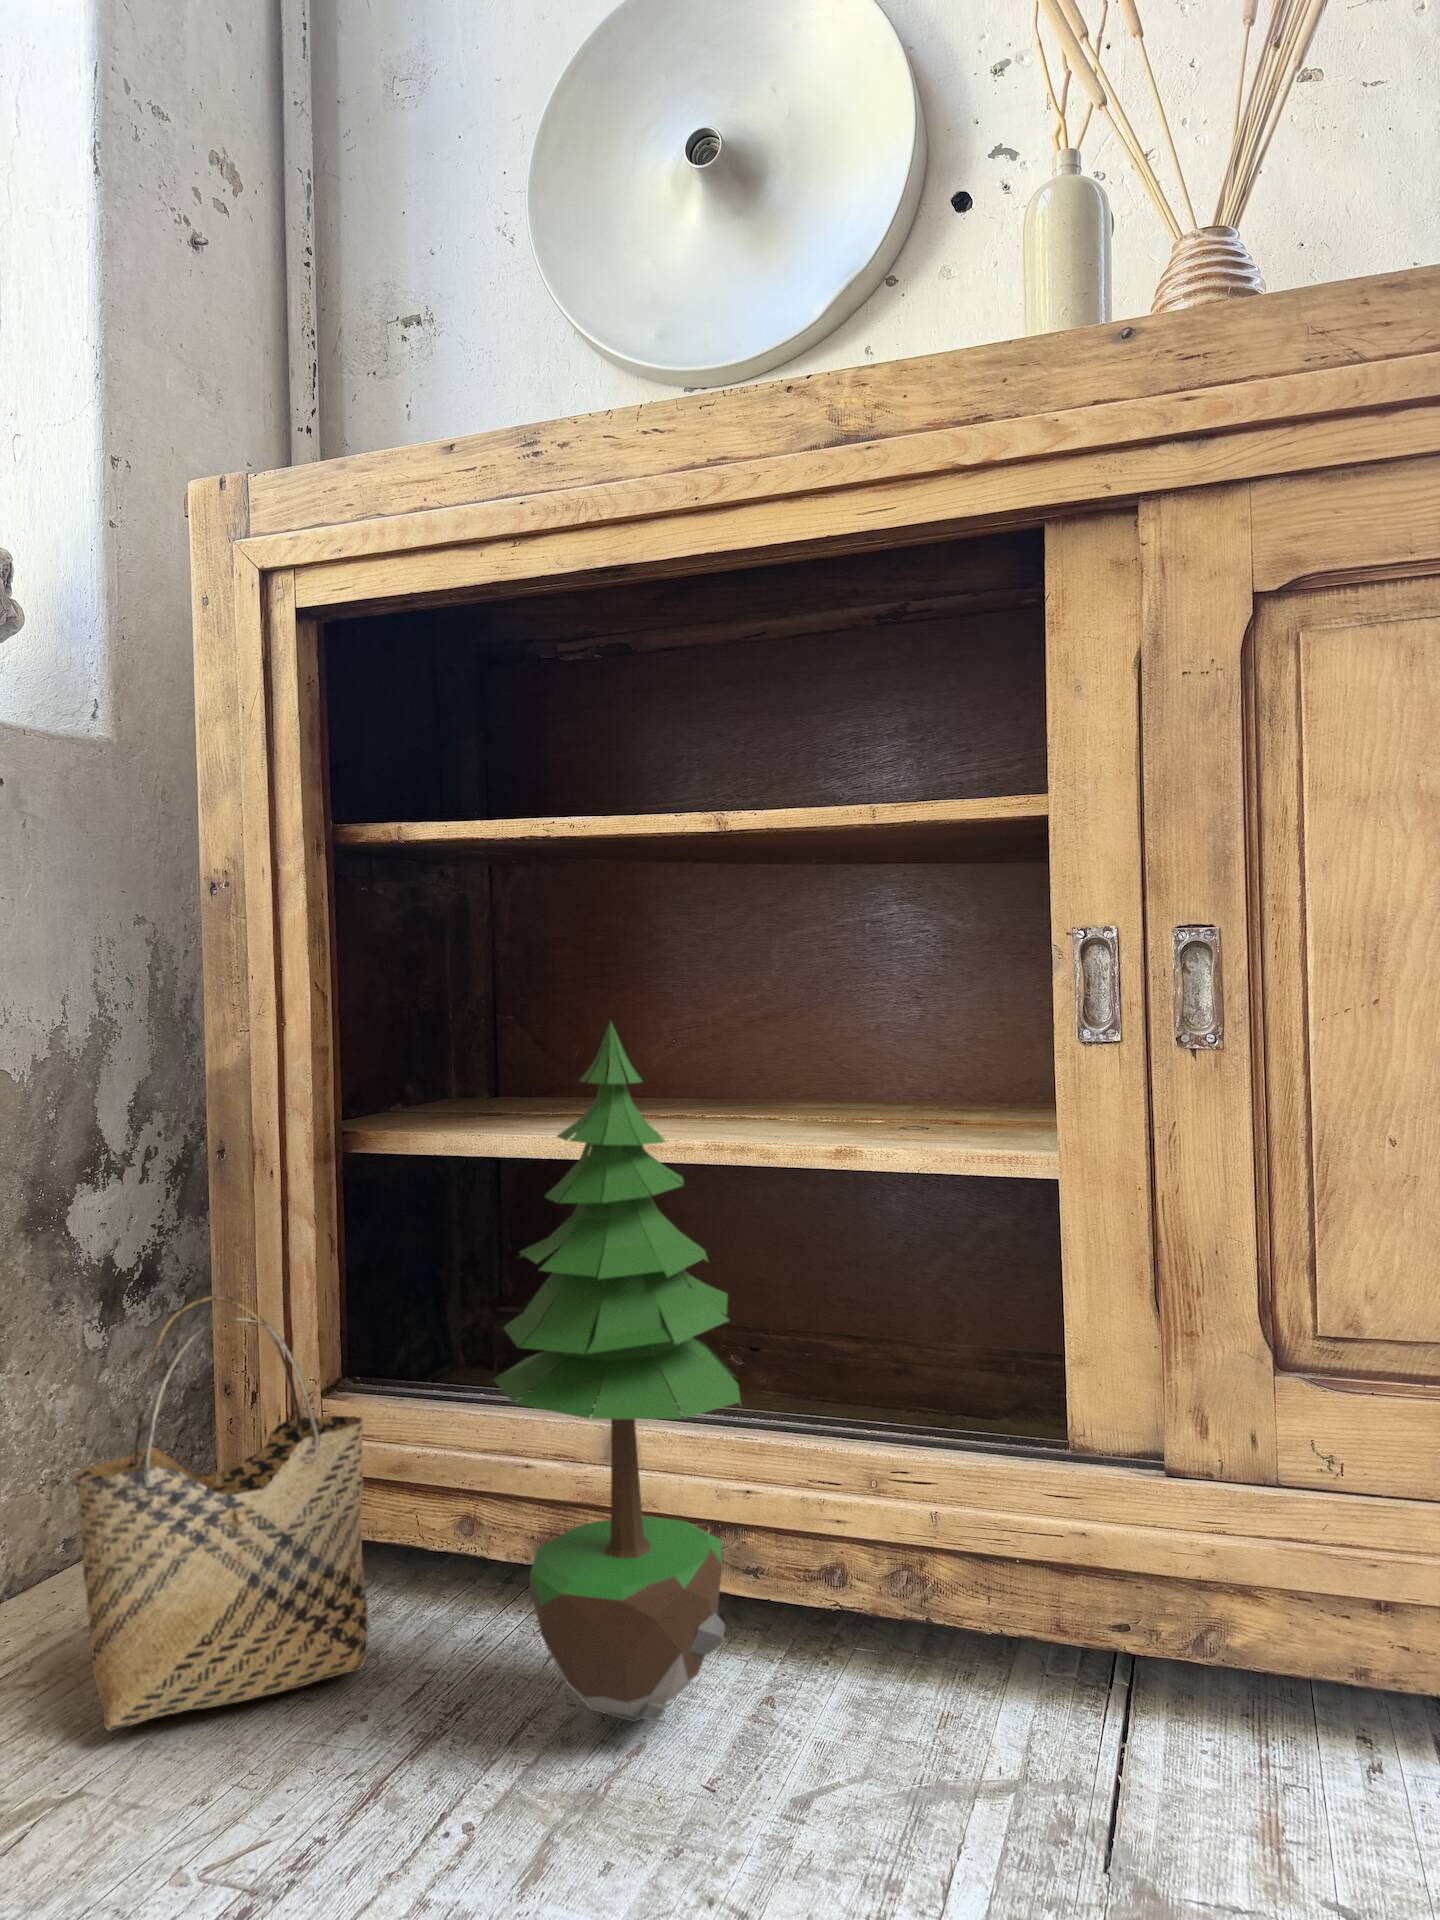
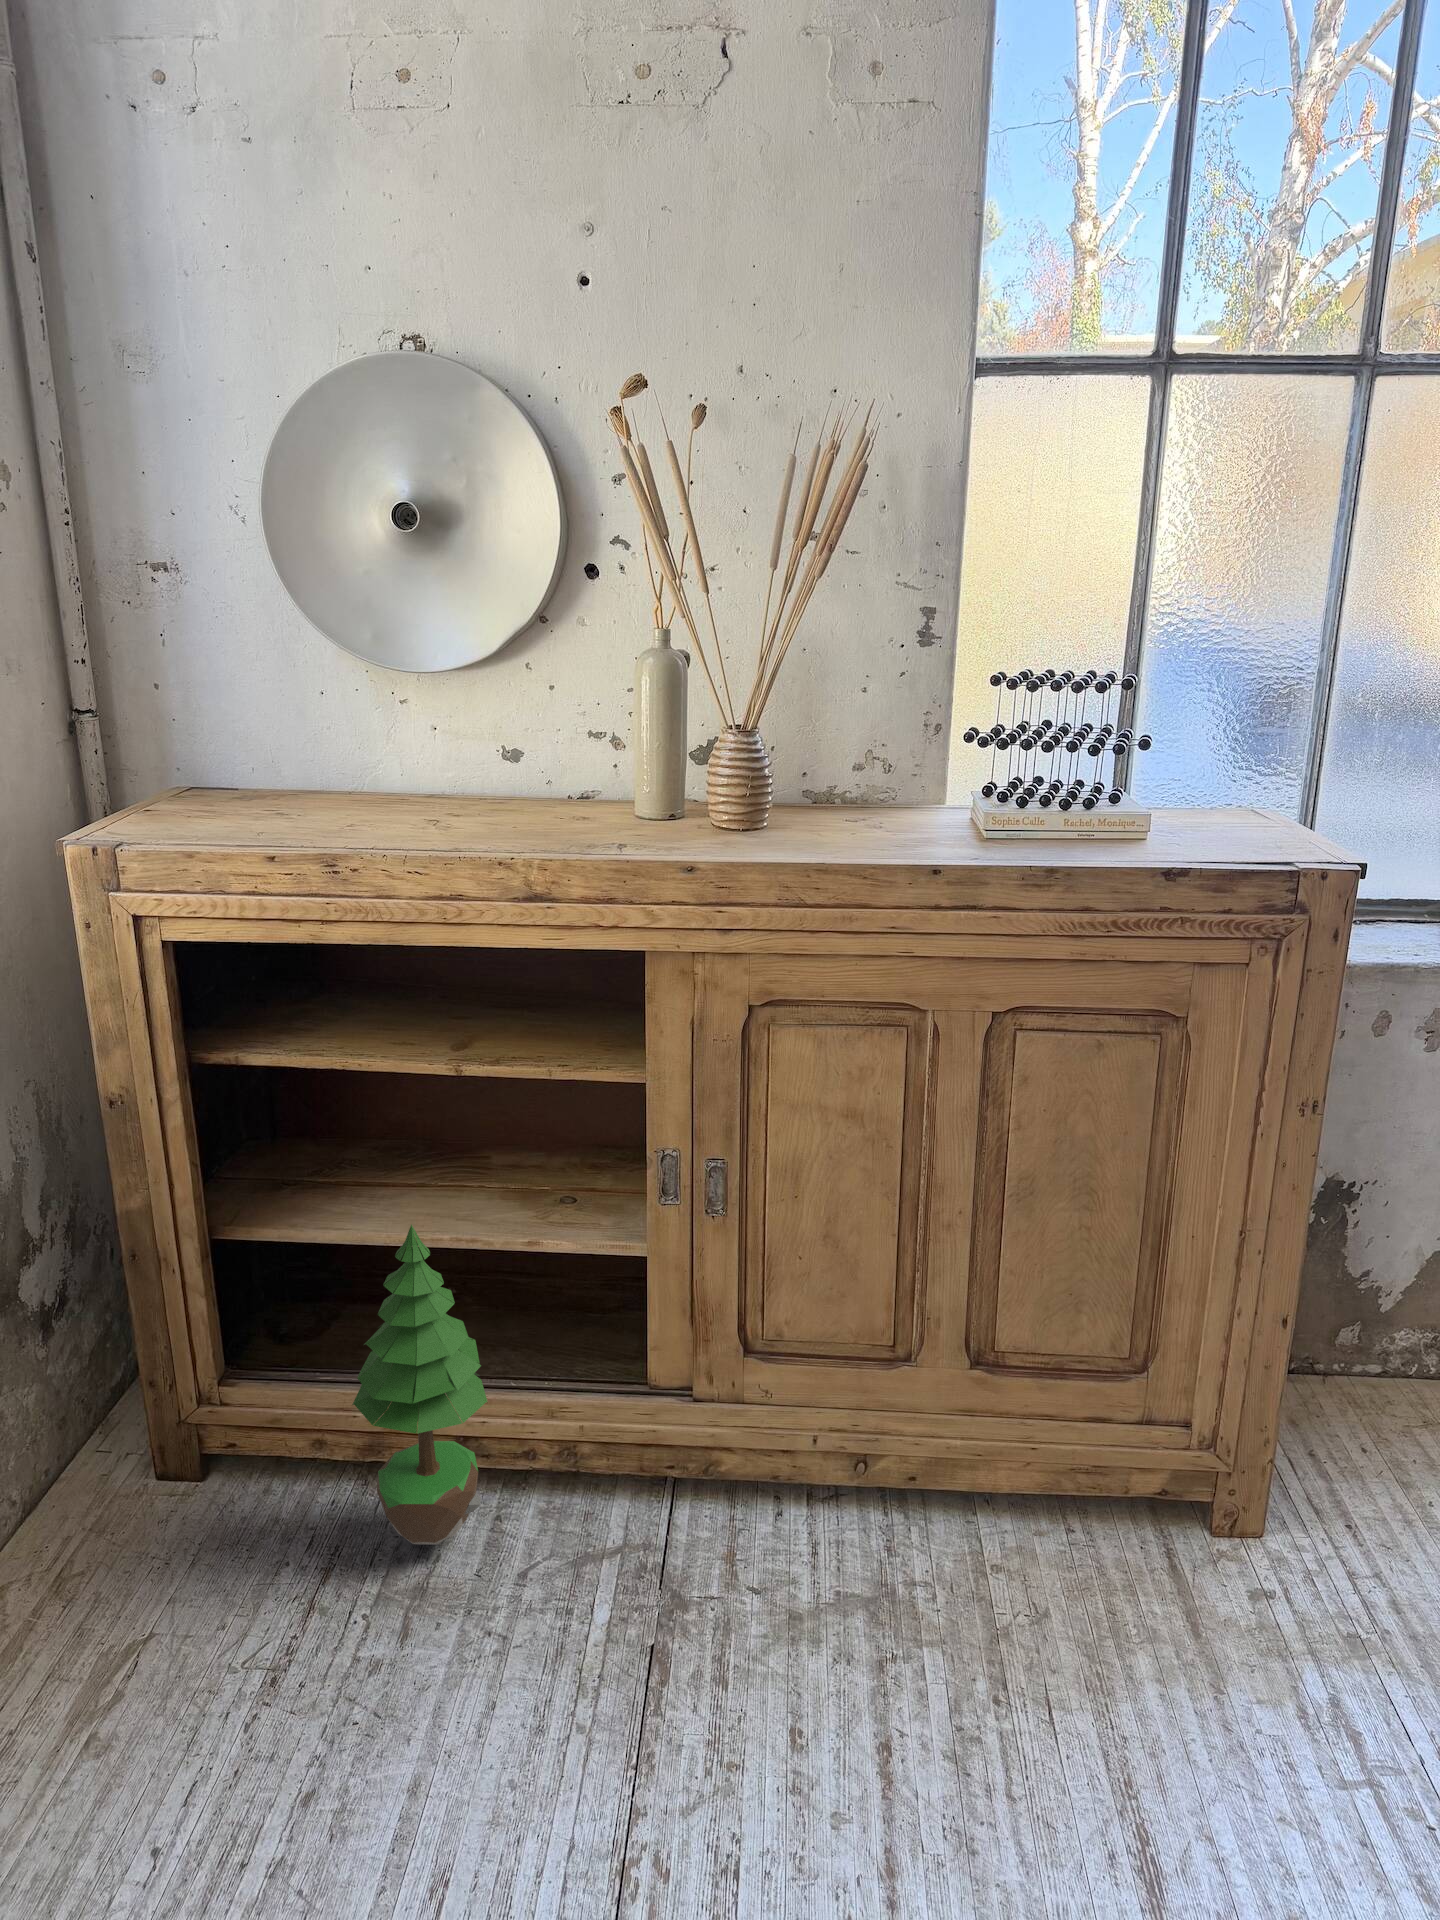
woven basket: present [71,1295,368,1731] -> none [110,1356,279,1598]

